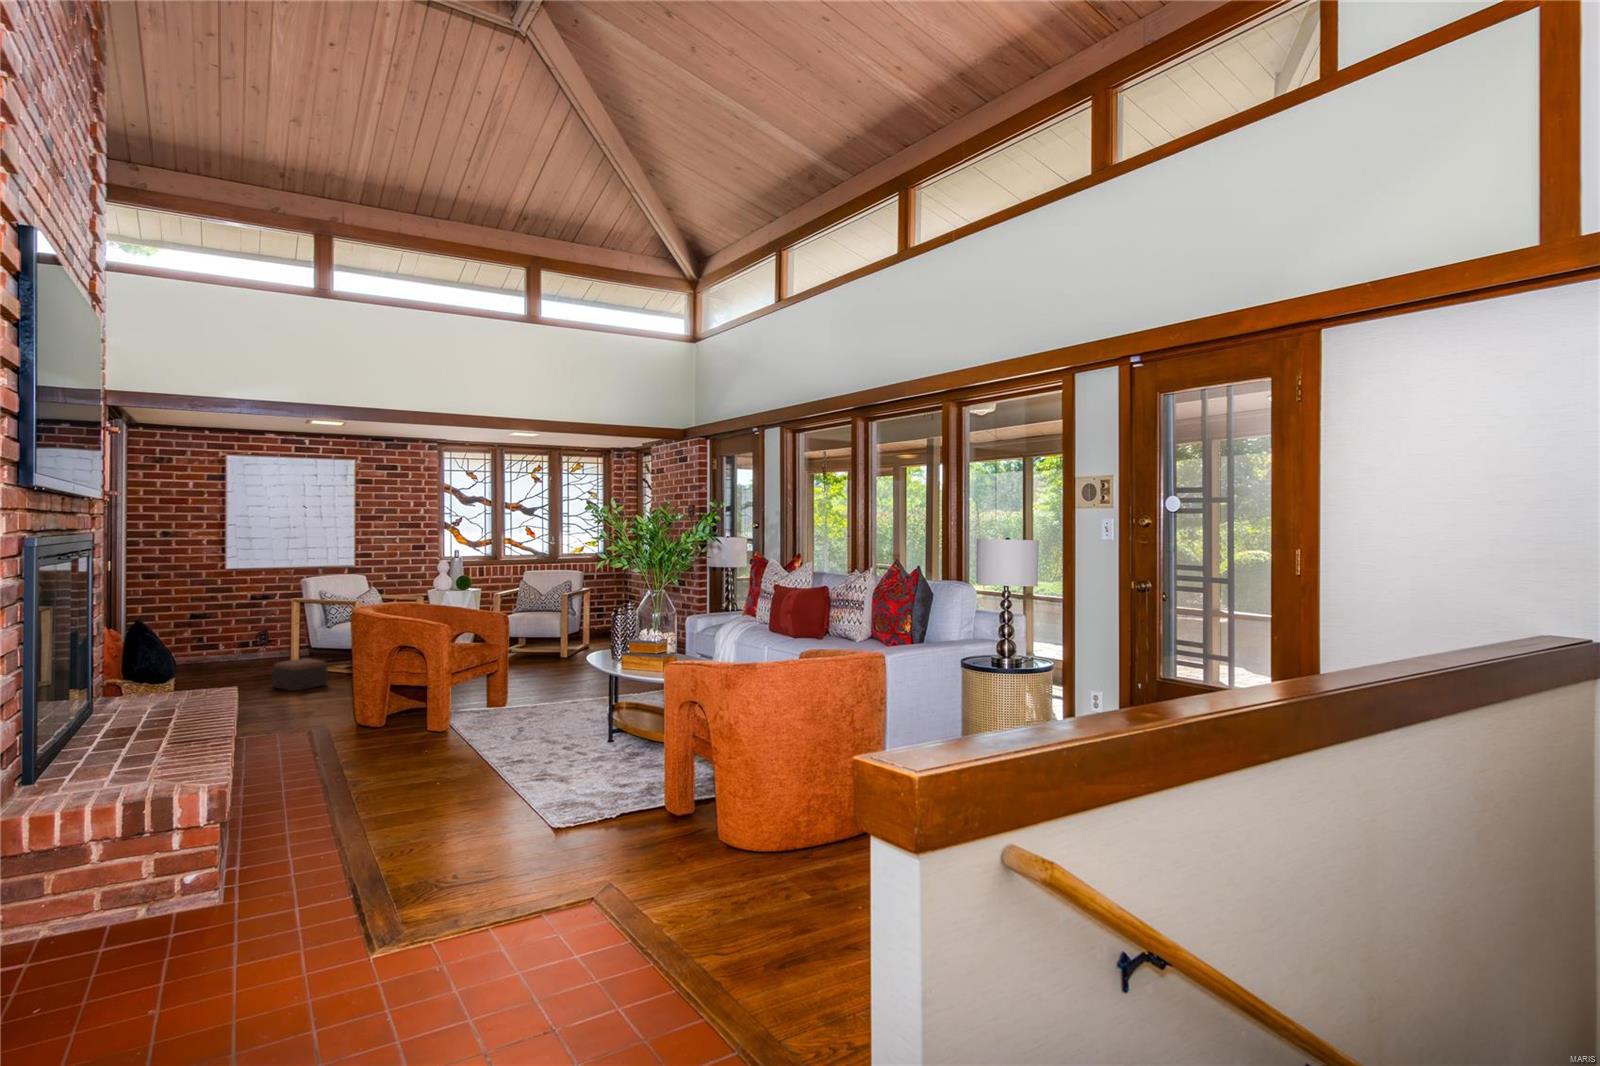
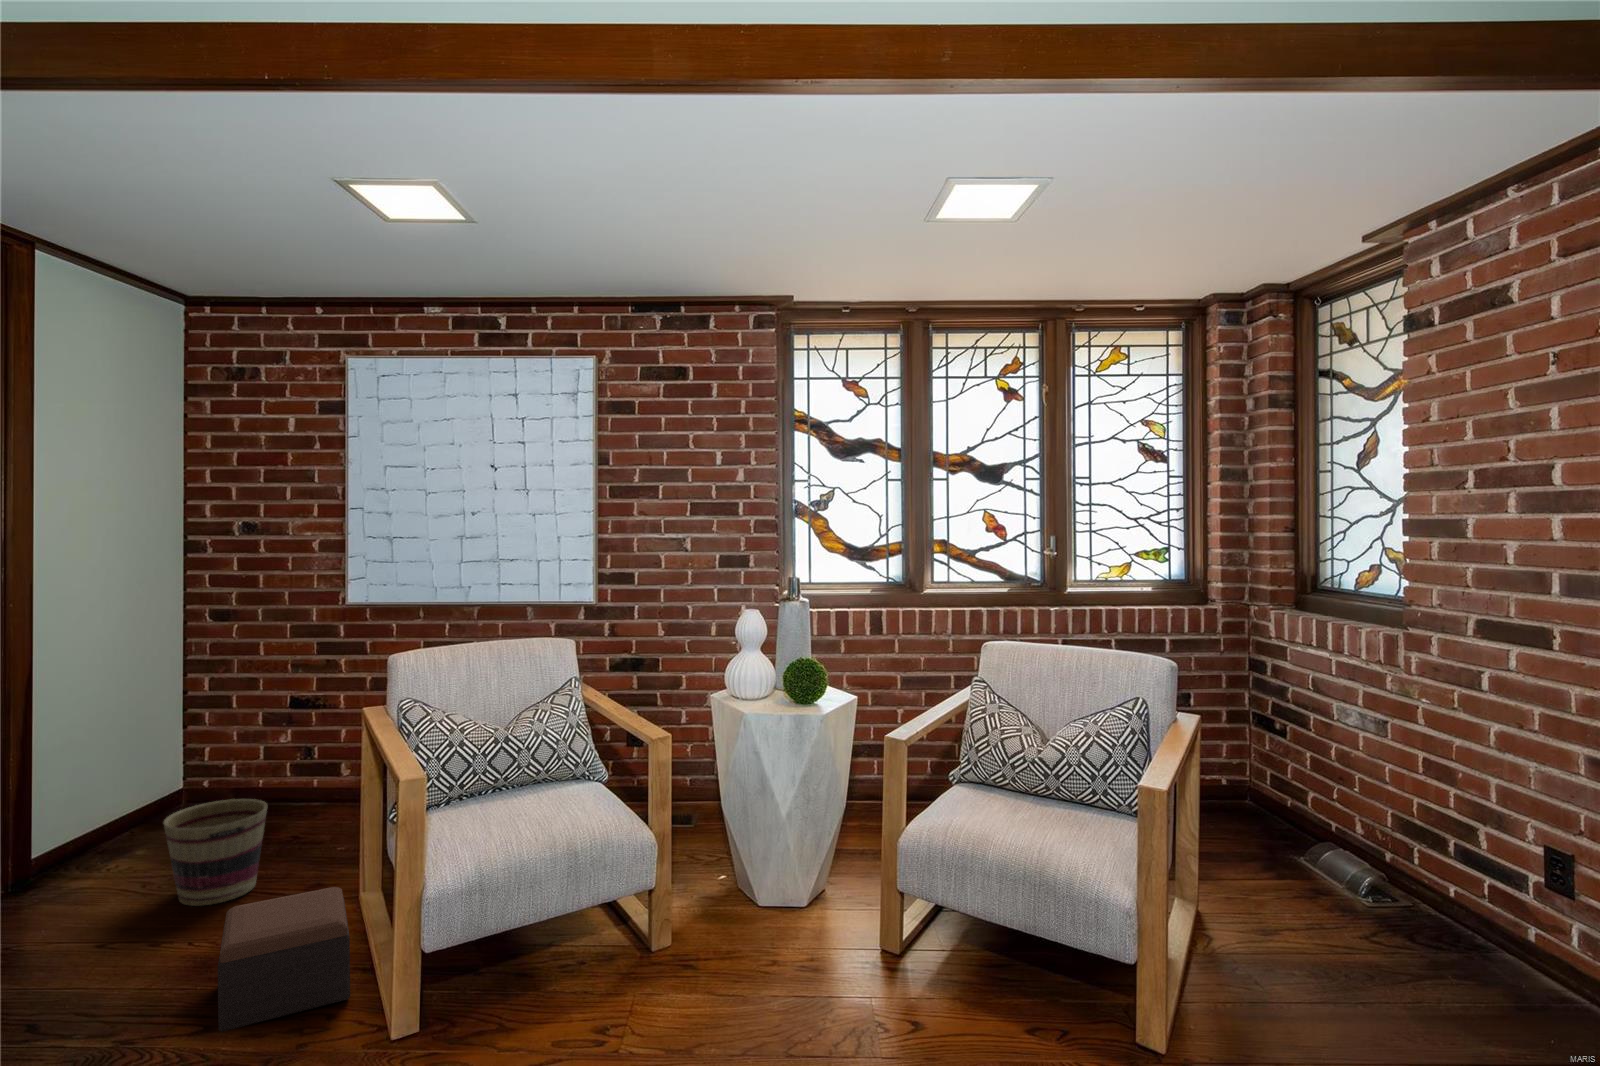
basket: none [200,645,241,681] -> present [164,799,268,906]

